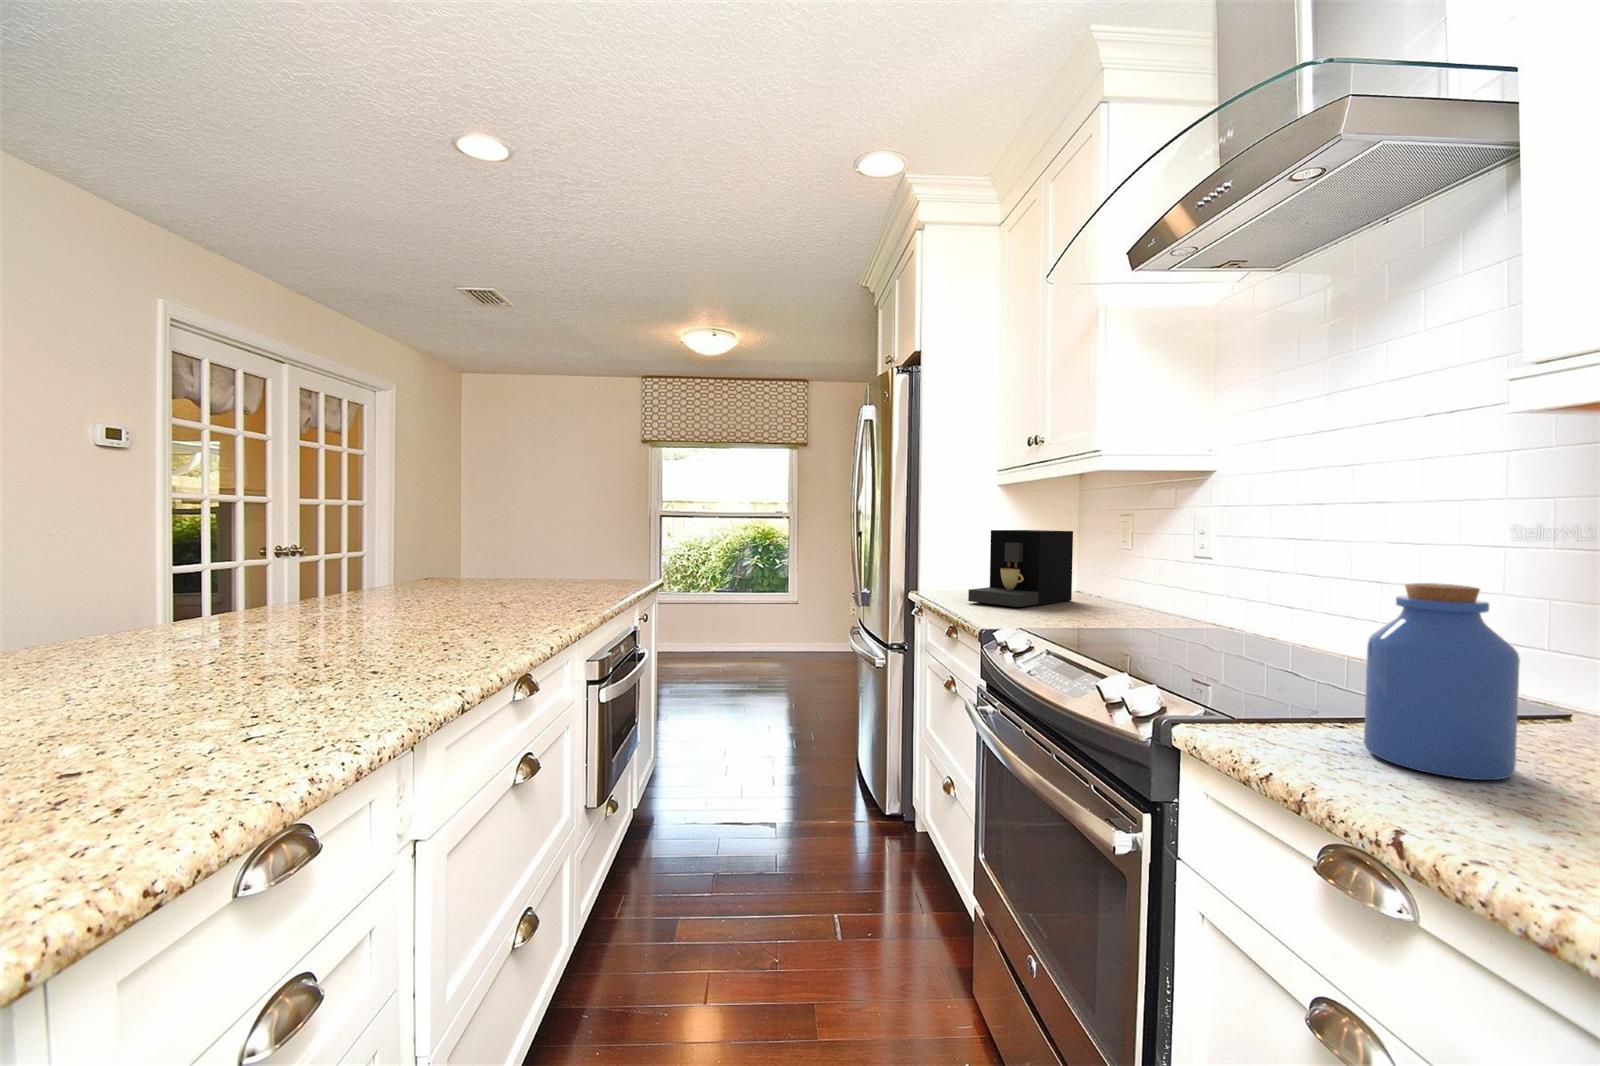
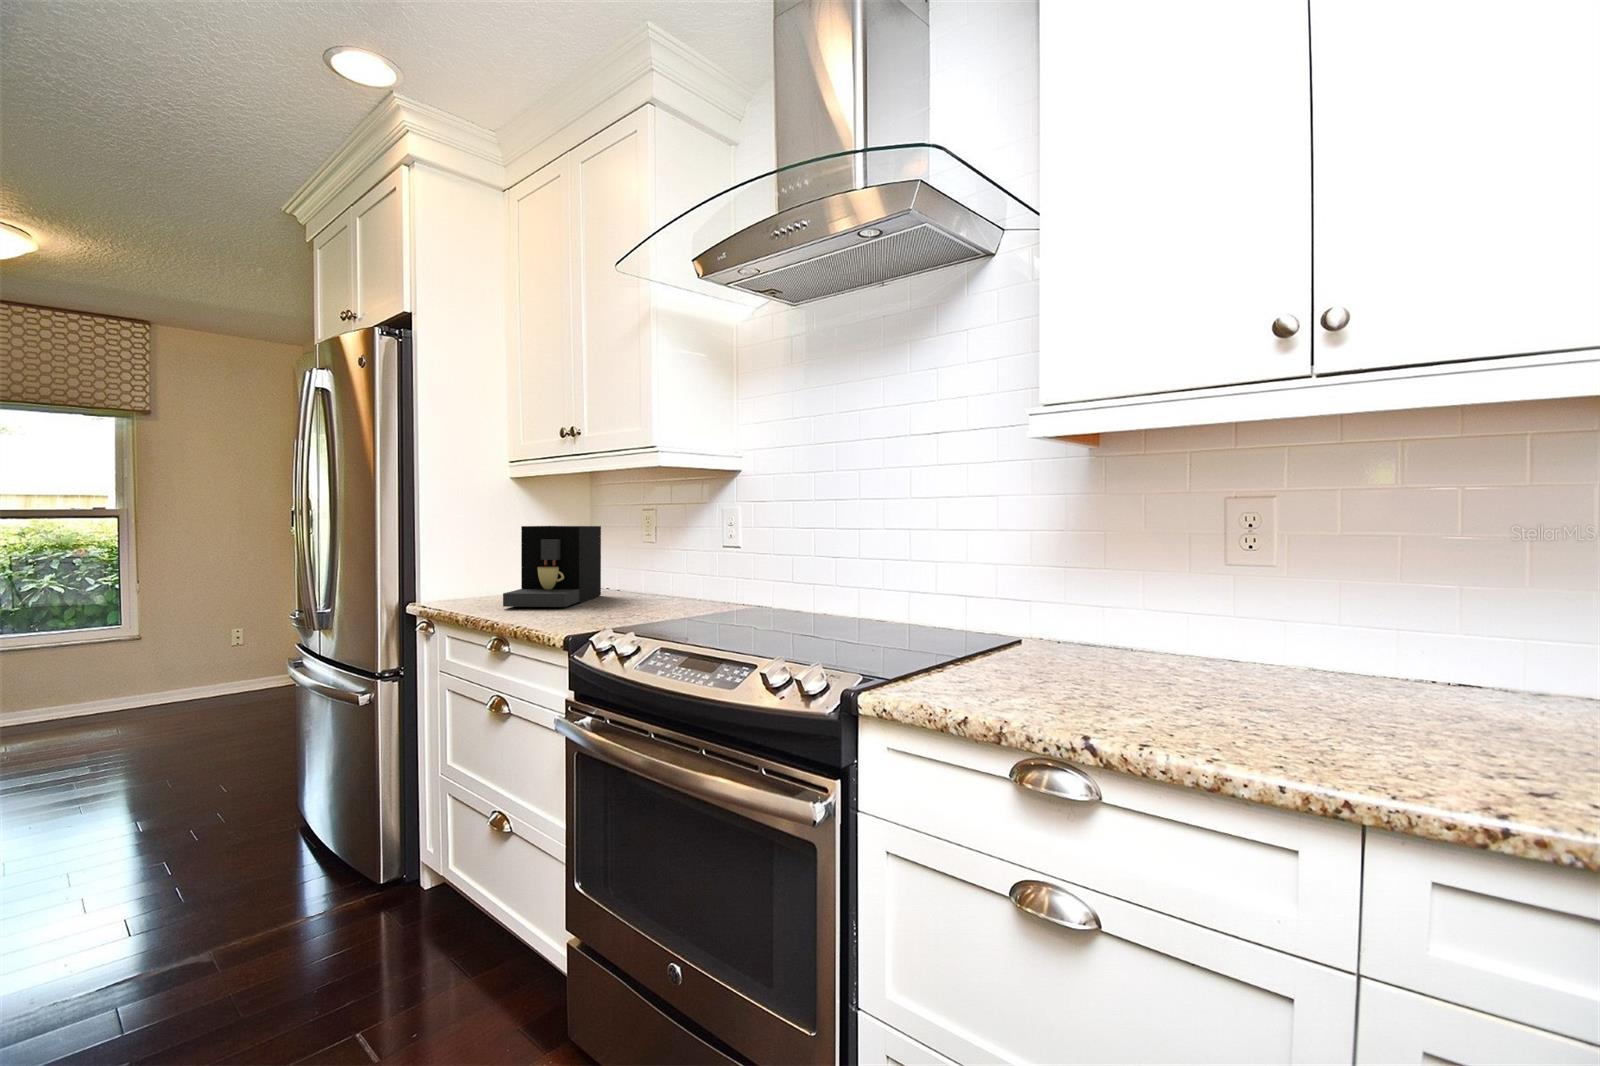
jar: present [1364,583,1520,780] -> none [976,554,1061,690]

